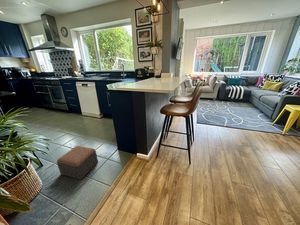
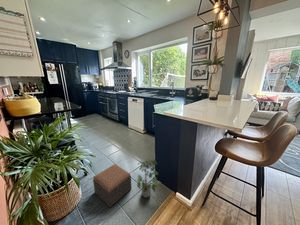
potted plant: none [100,130,124,164] -> present [137,160,160,198]

